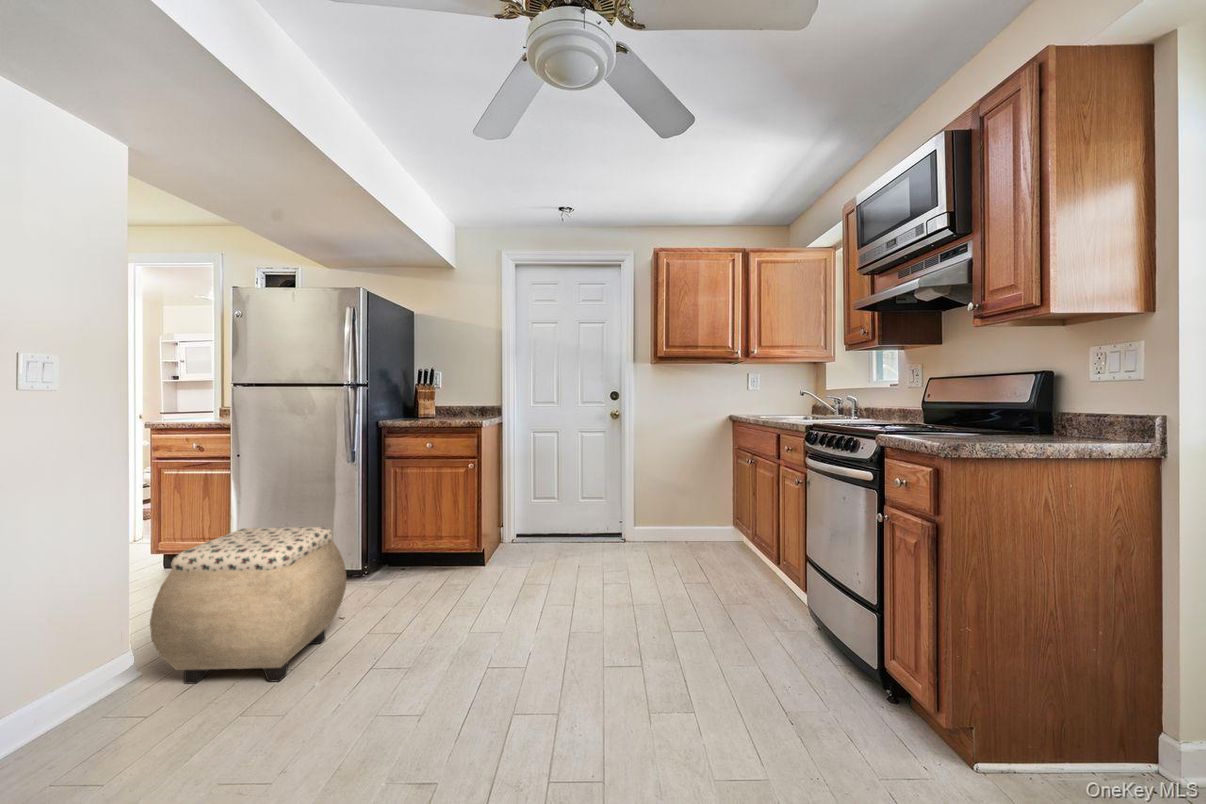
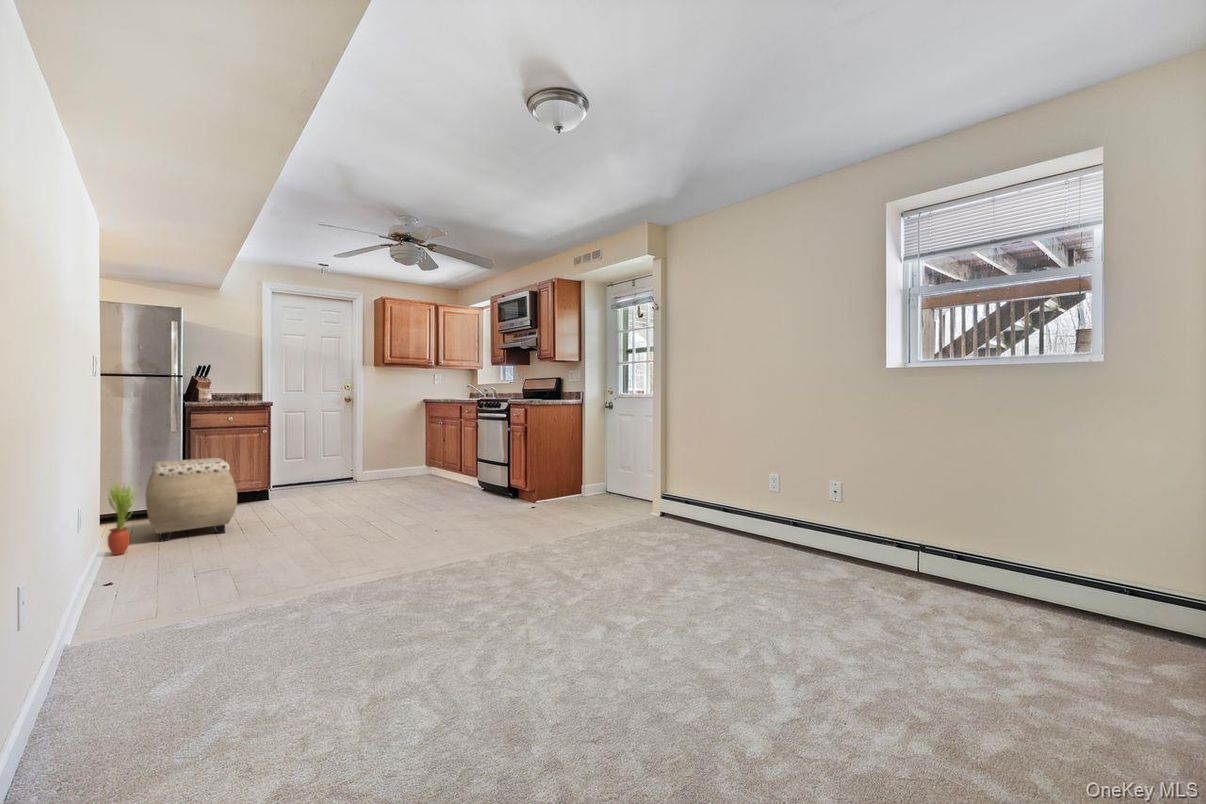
potted plant: none [43,582,115,721] -> present [108,482,137,555]

